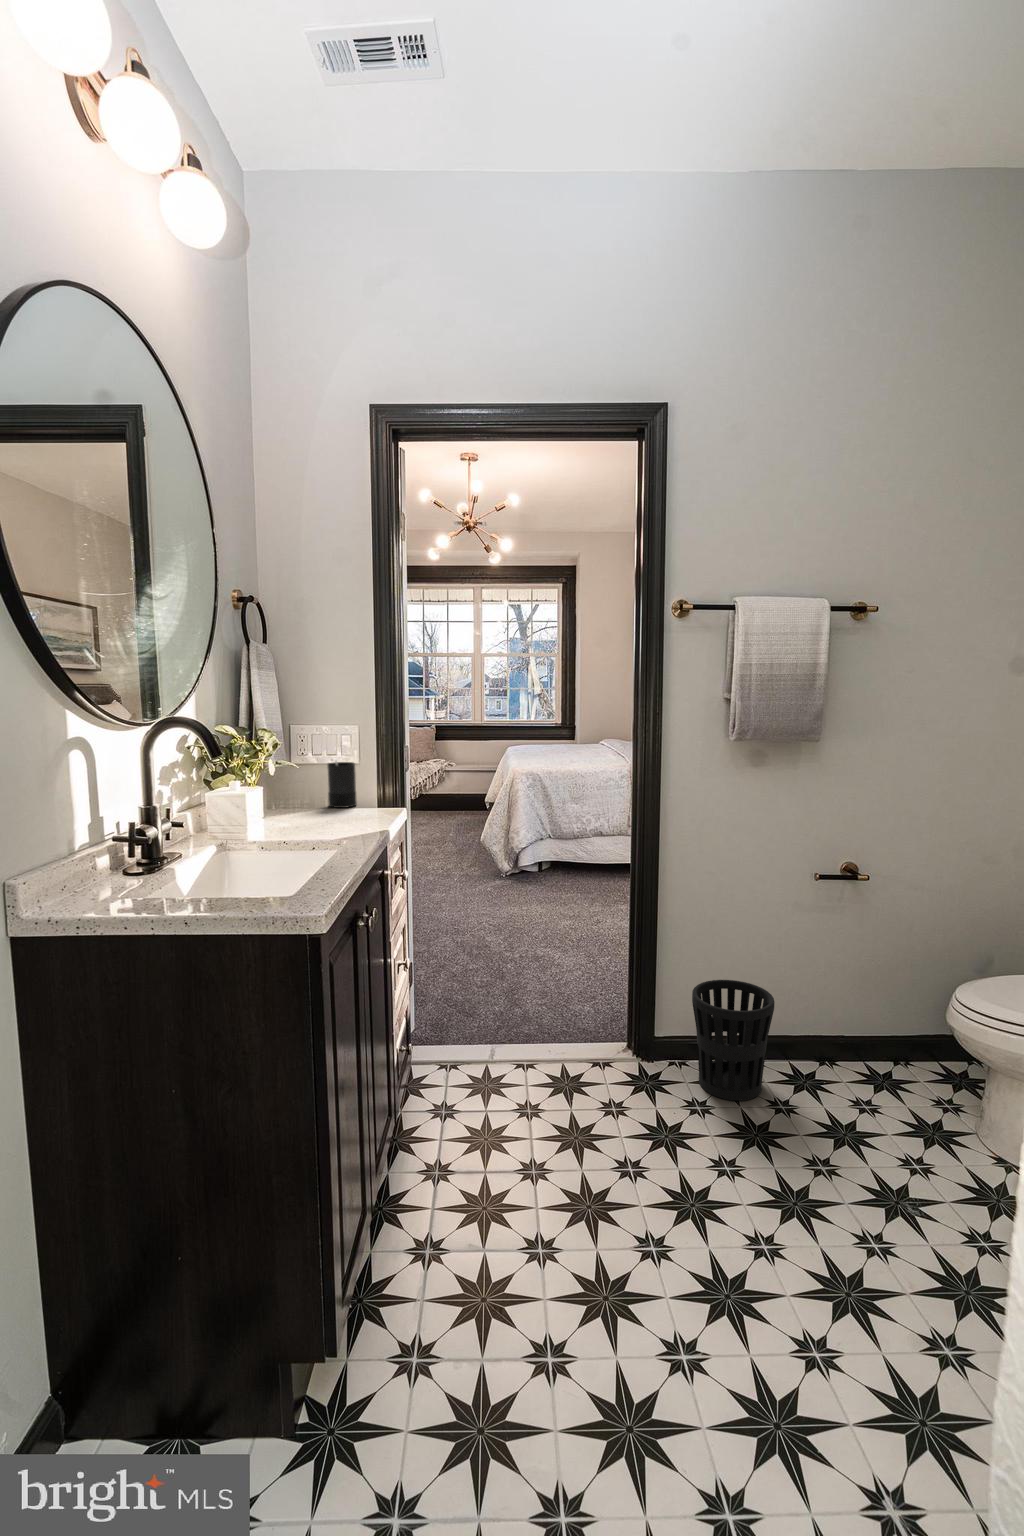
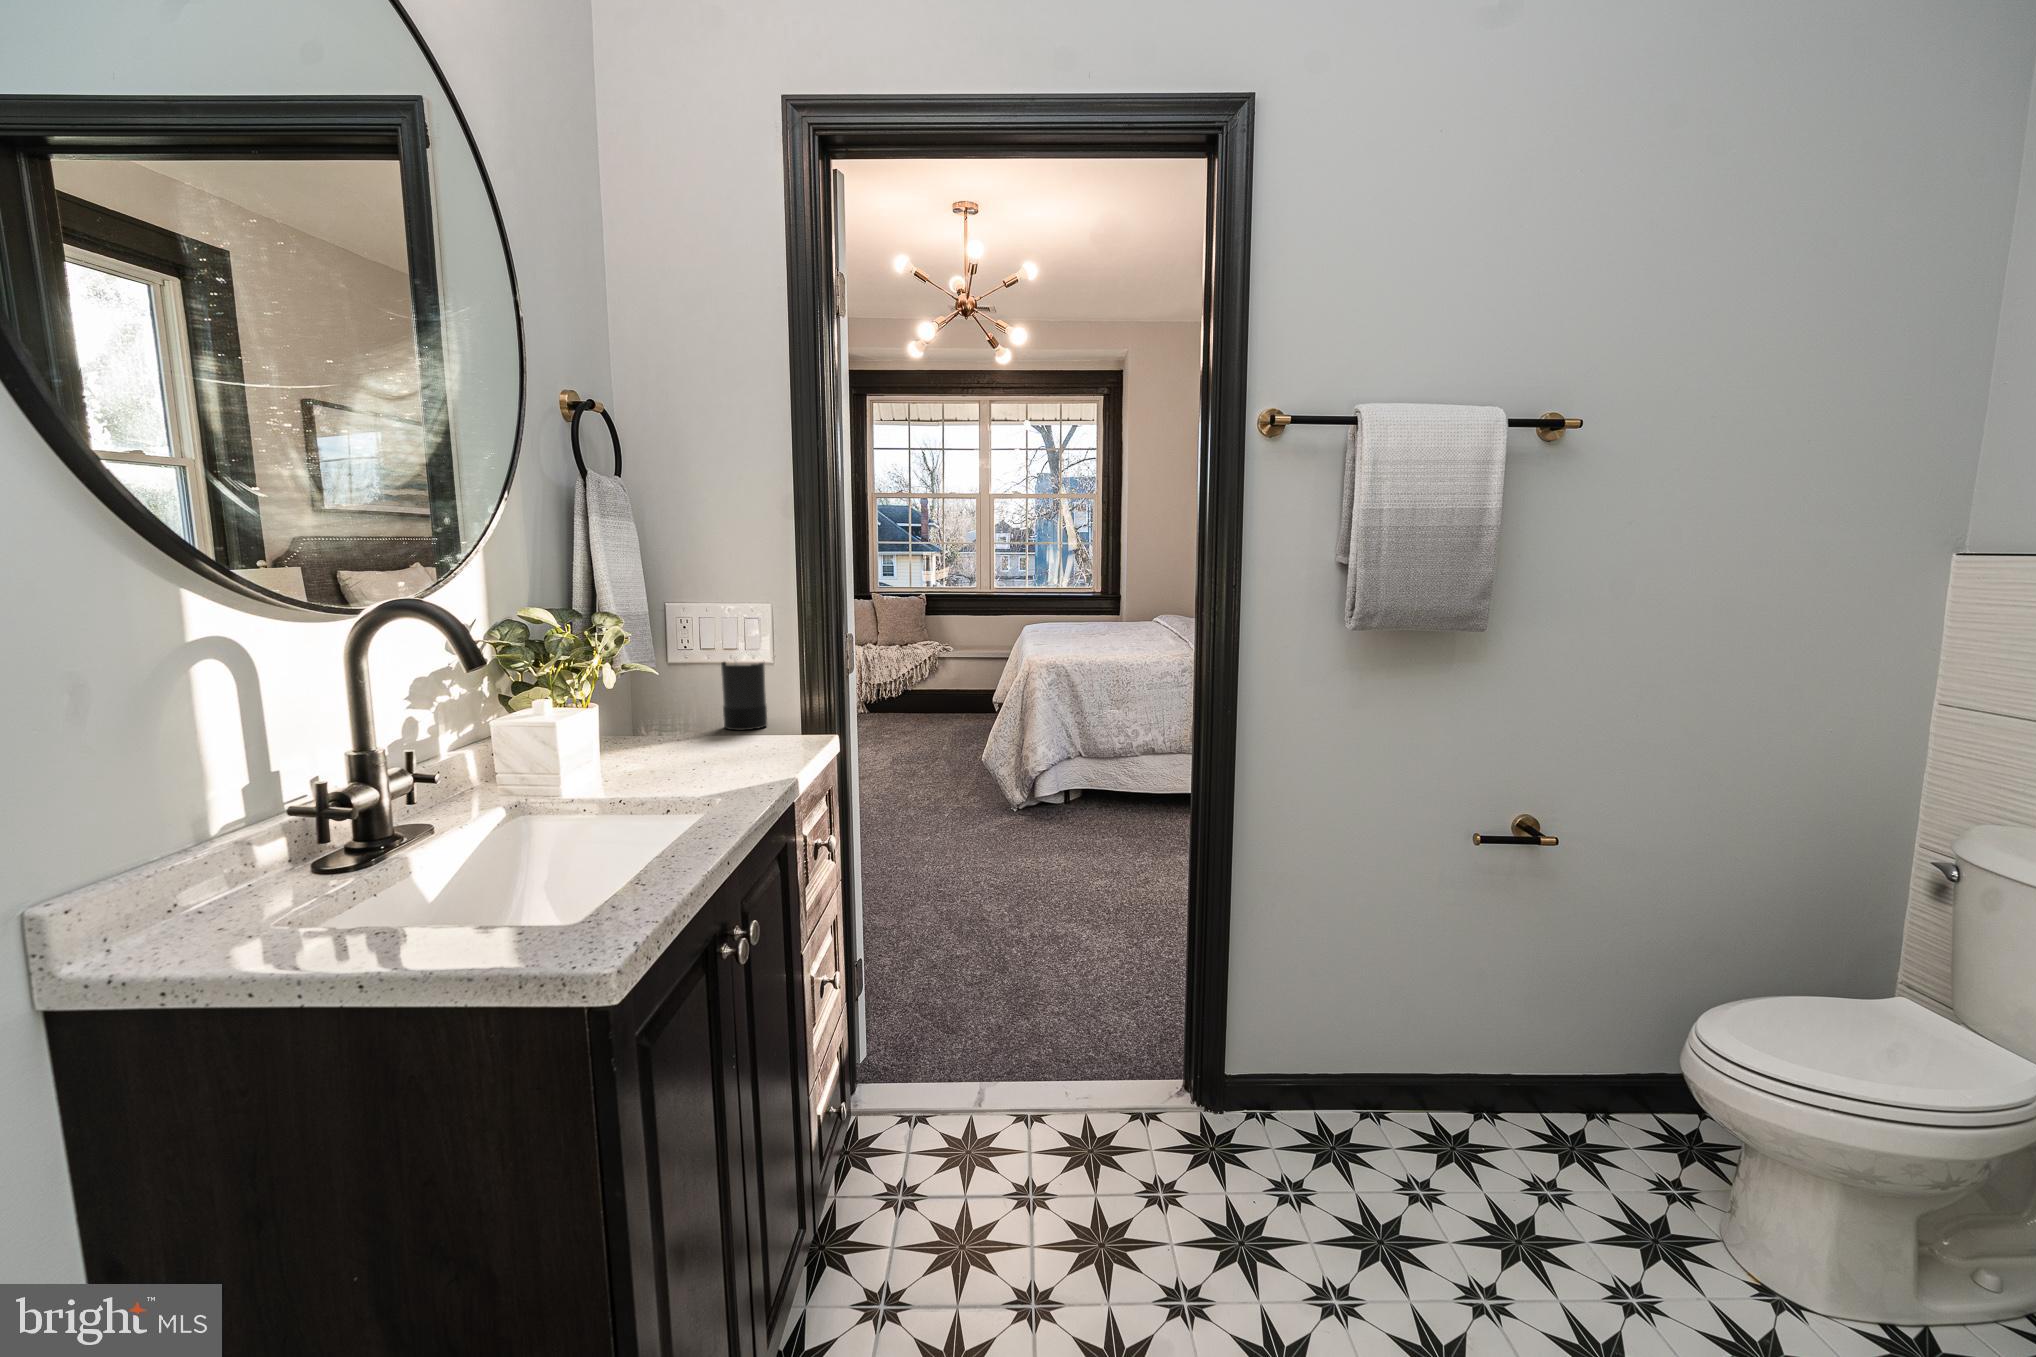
wastebasket: present [692,980,775,1101] -> none [1282,992,1410,1184]

